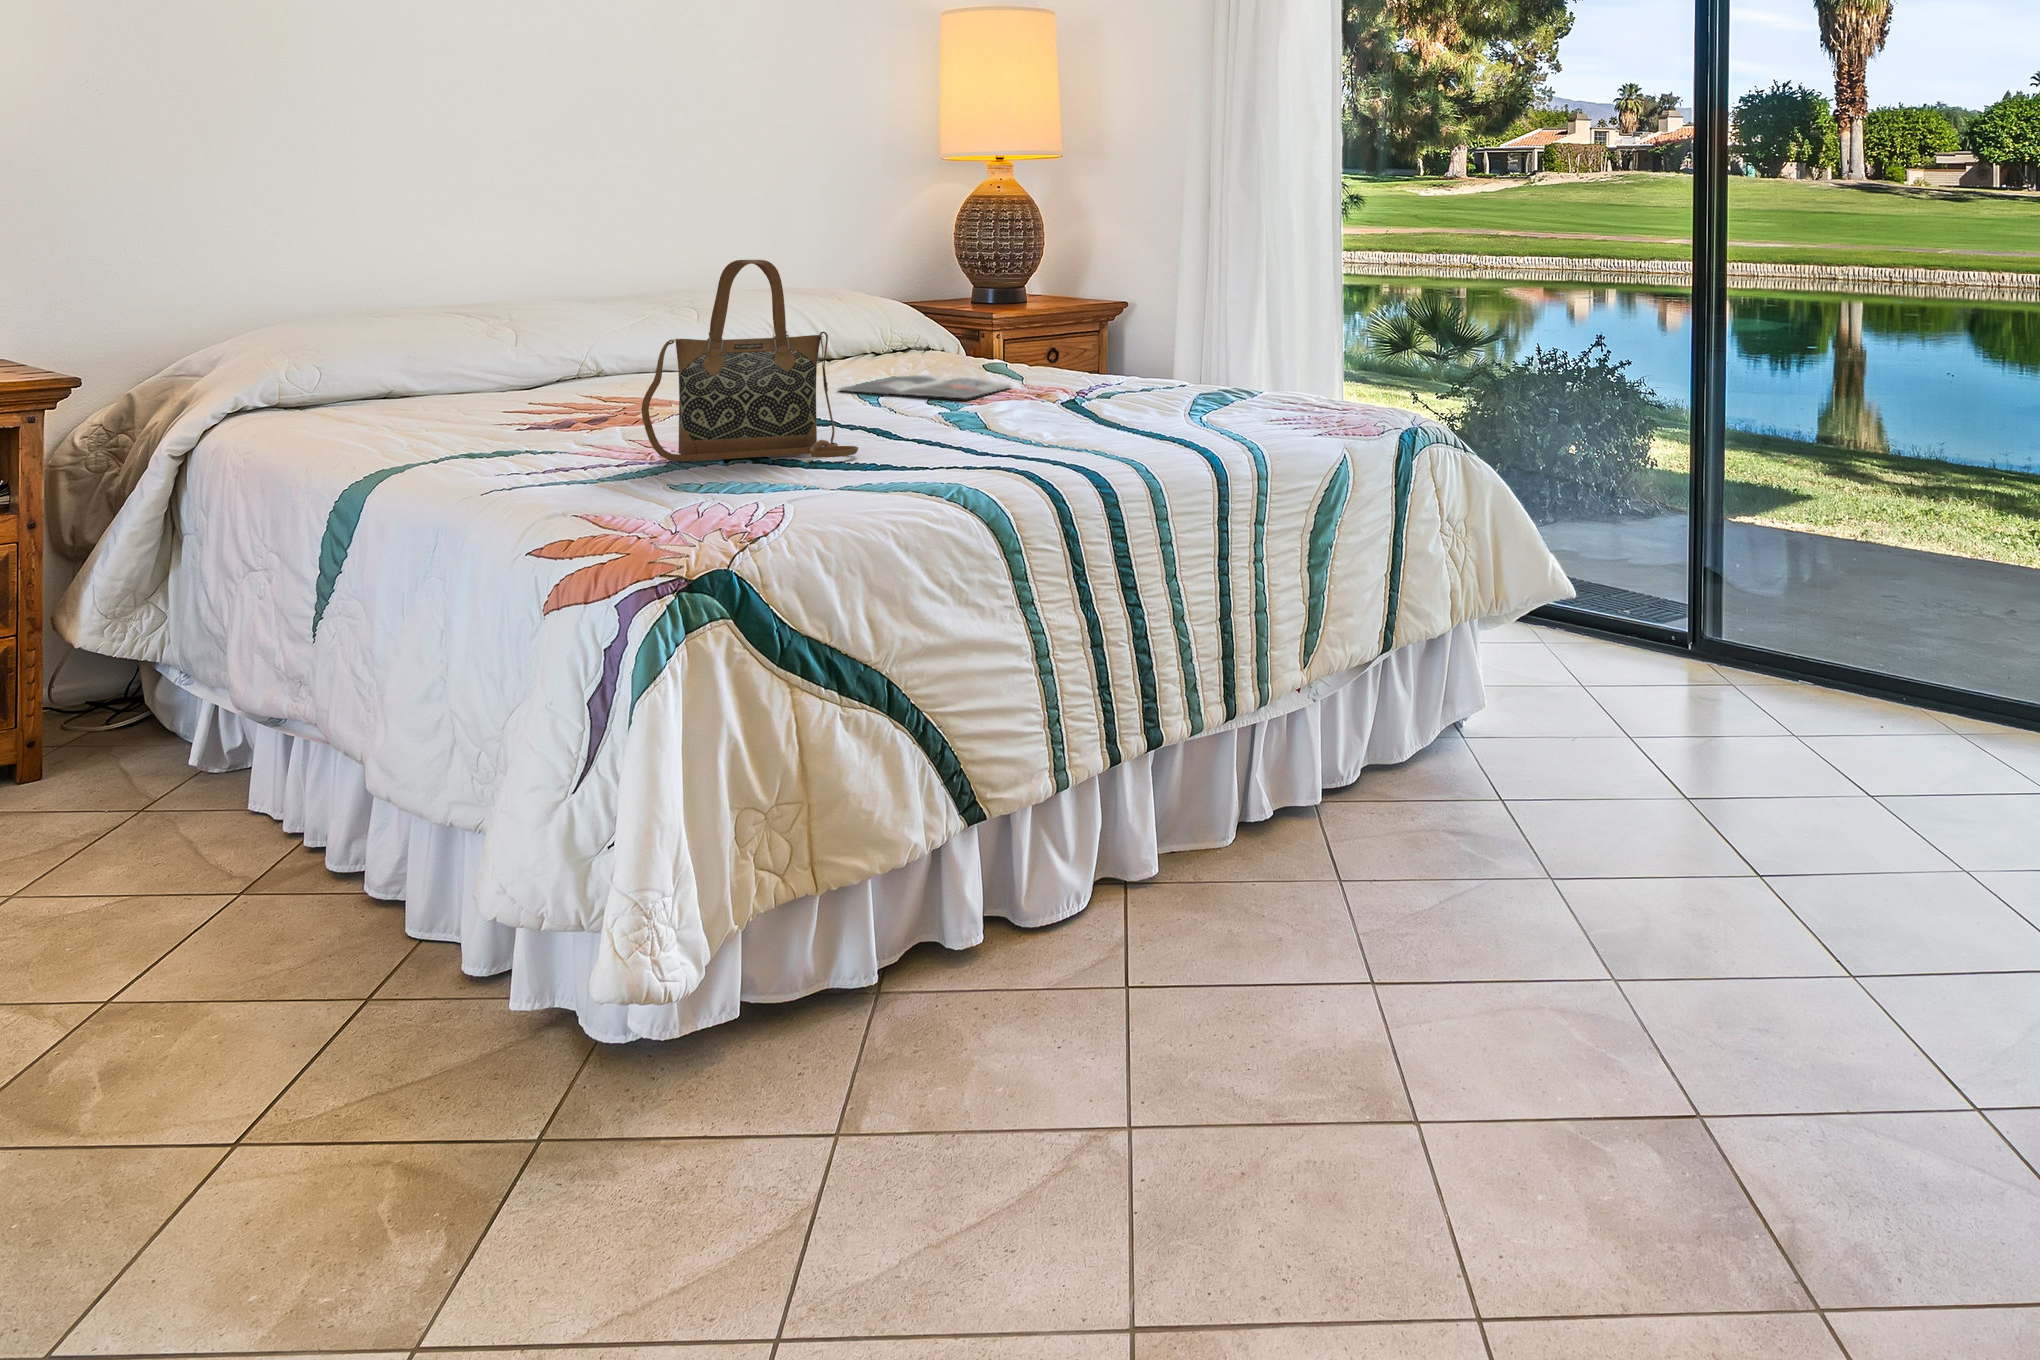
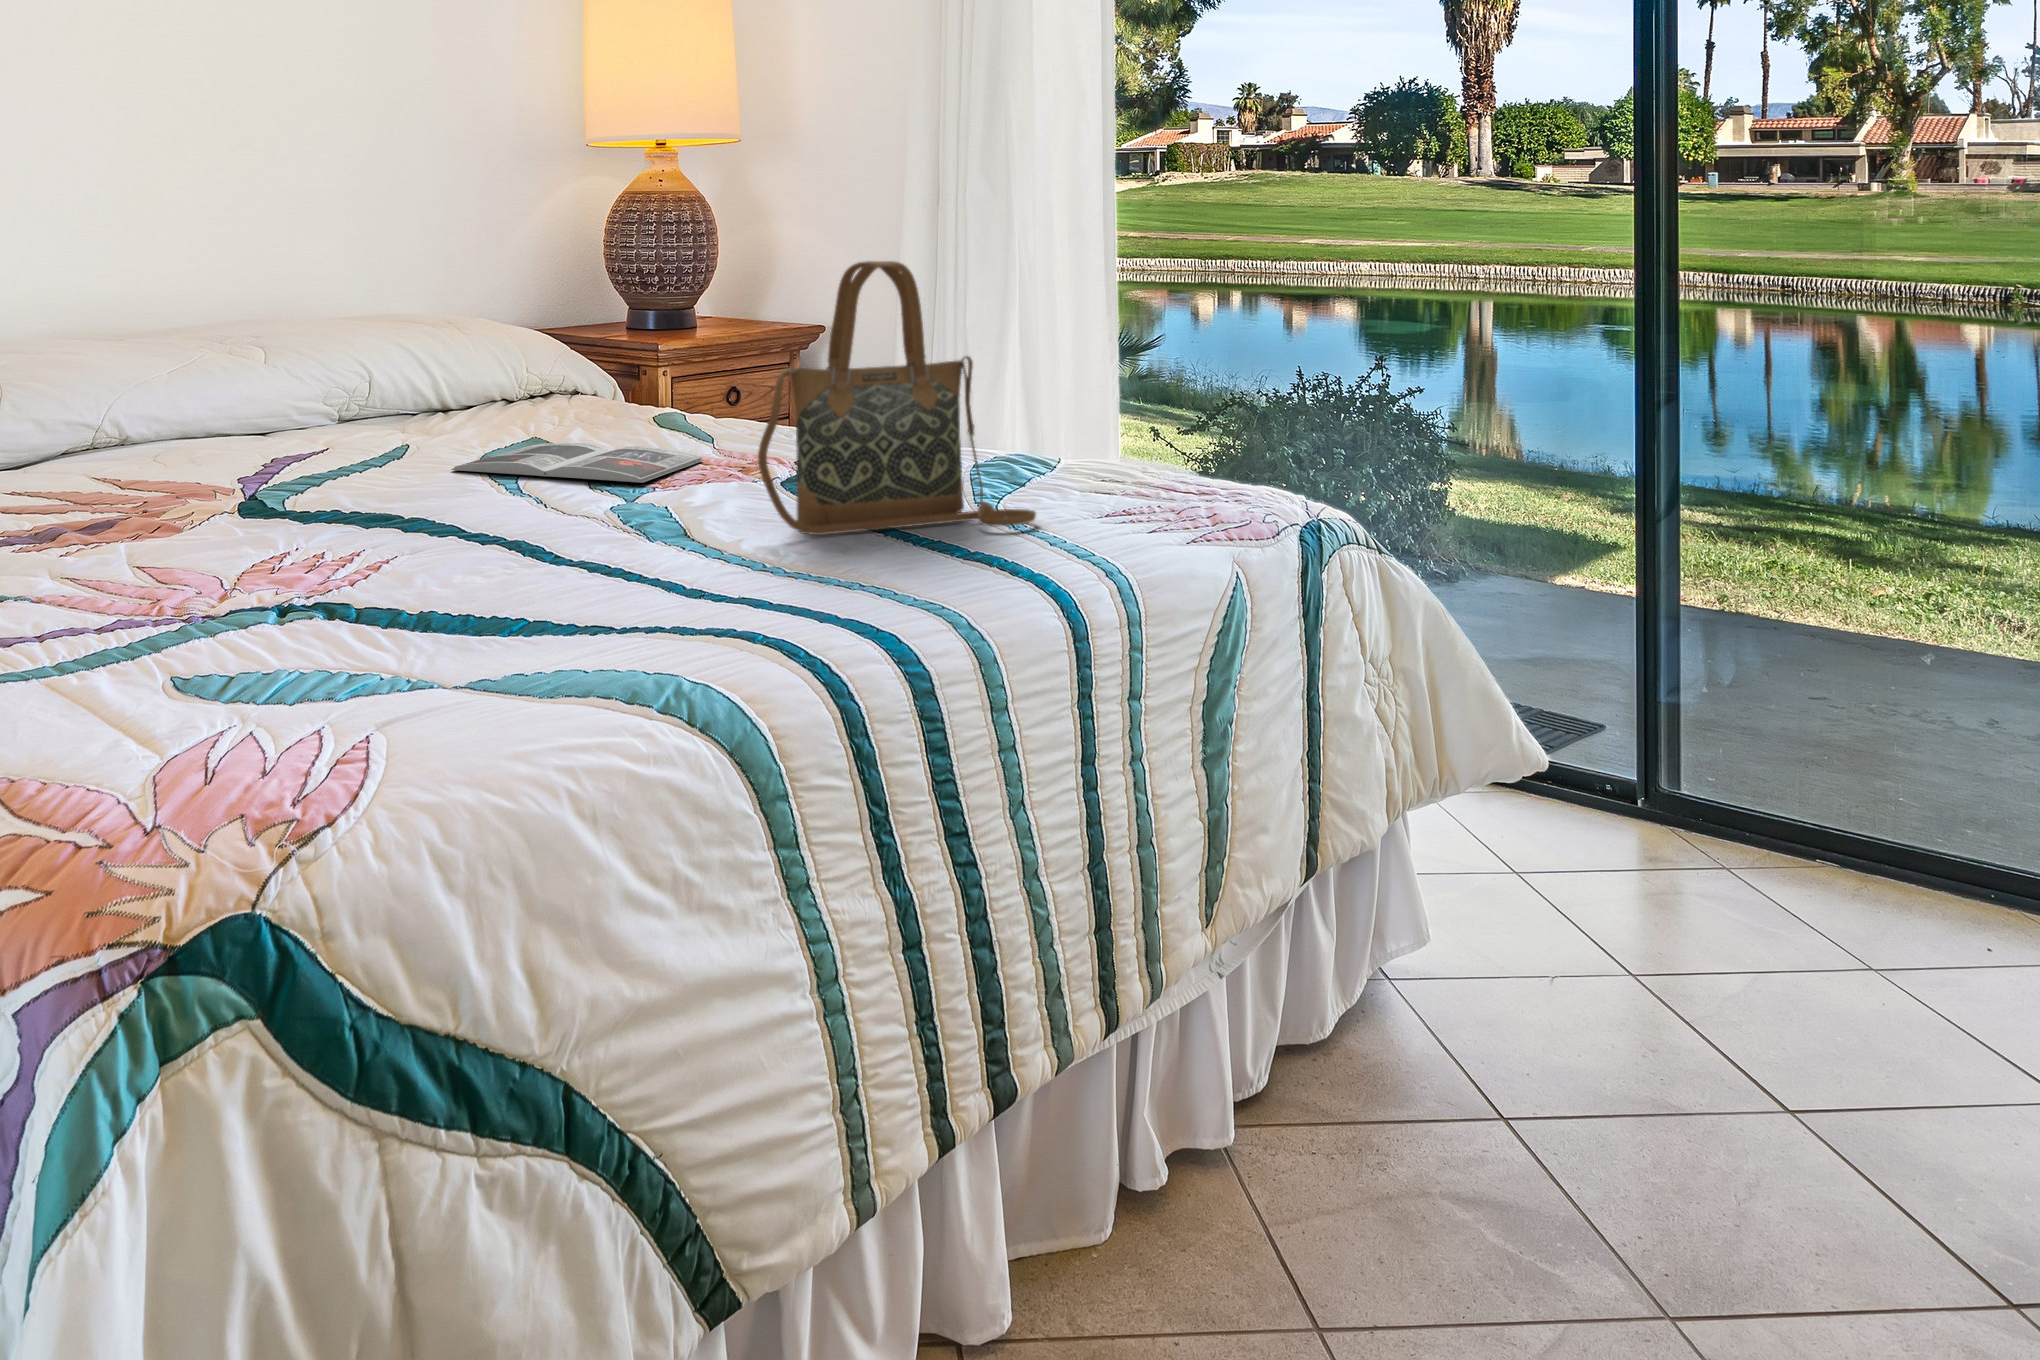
handbag: present [641,260,858,462] -> present [758,261,1036,535]

